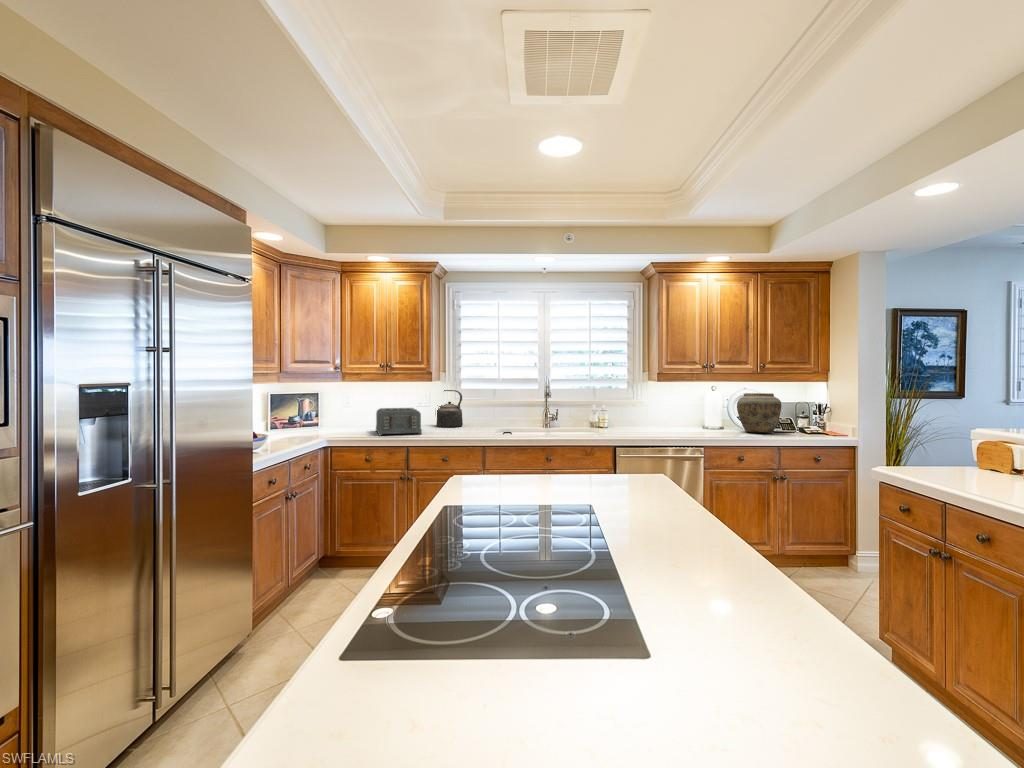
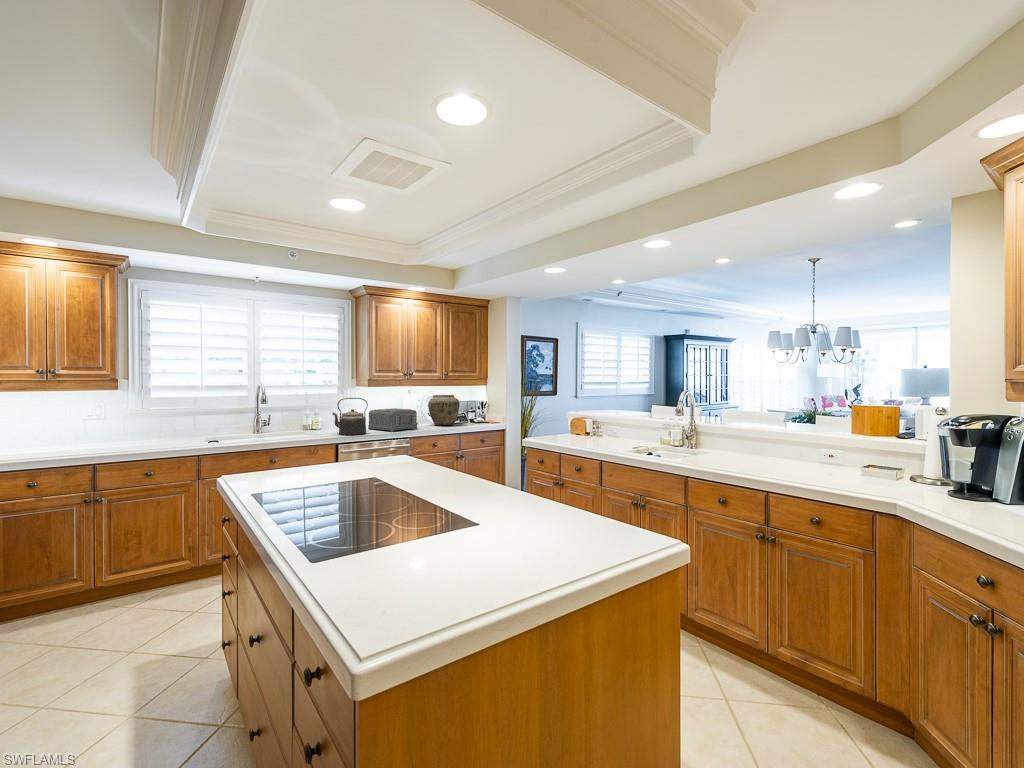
kettle: present [435,390,463,427] -> present [332,398,368,435]
toaster: present [376,408,422,435] -> present [368,408,417,432]

